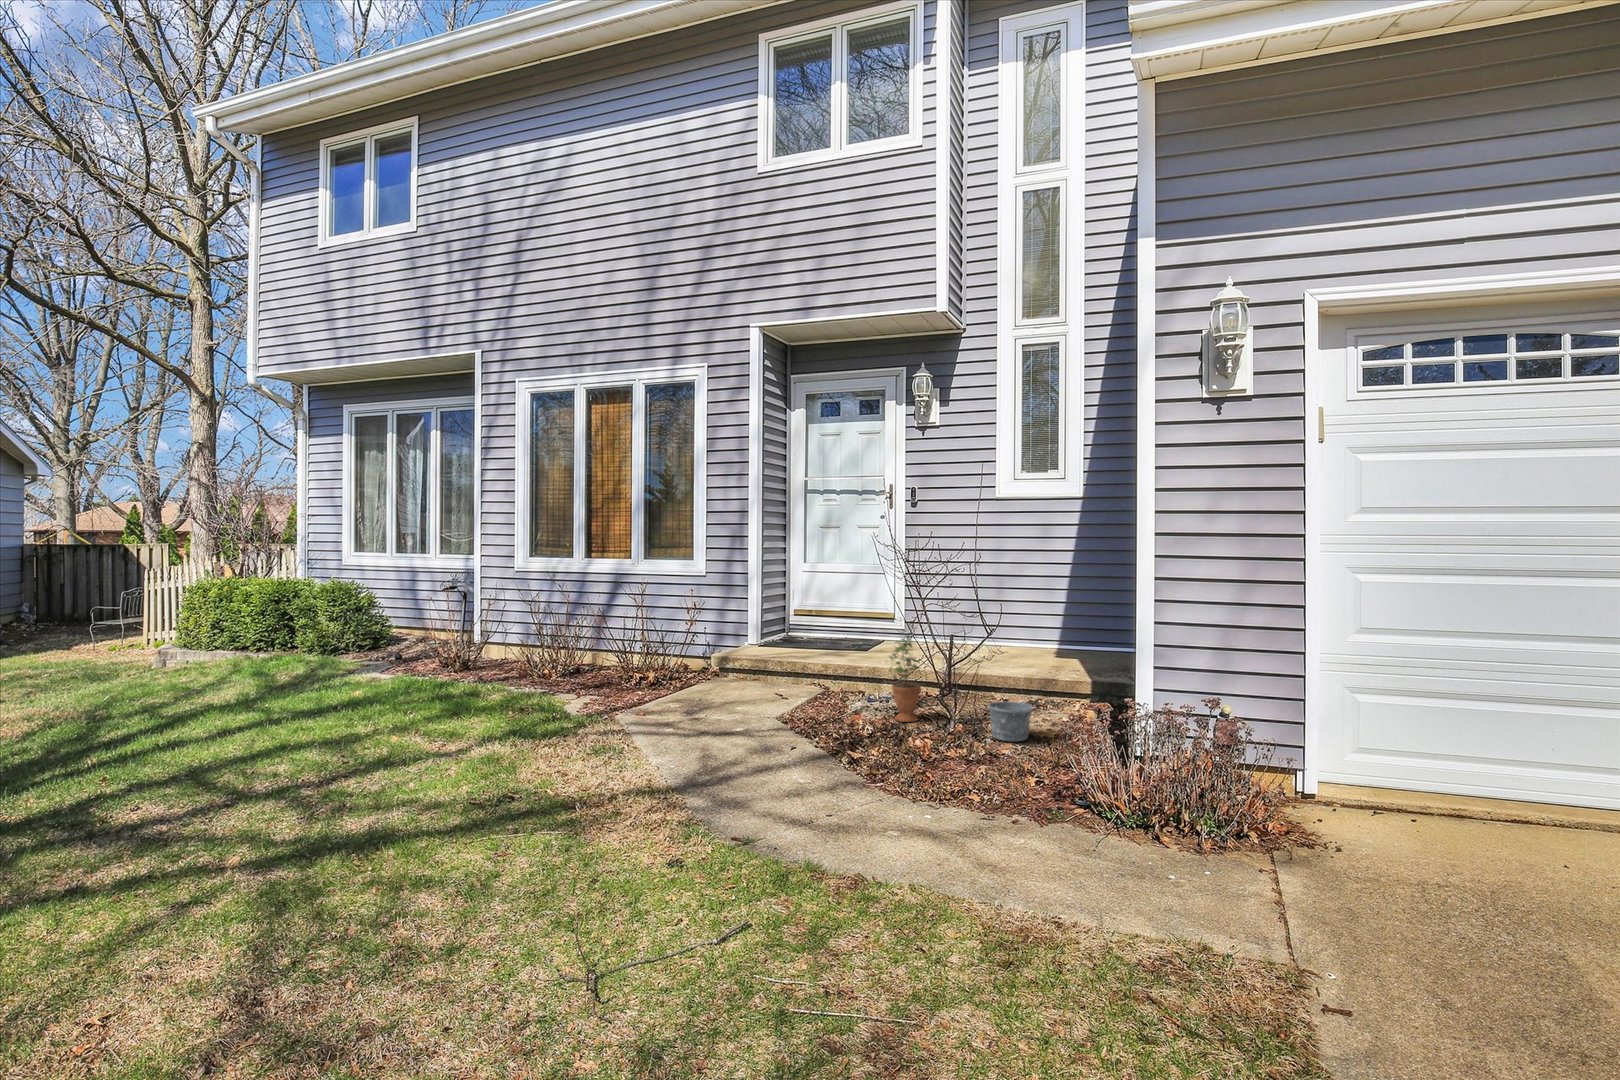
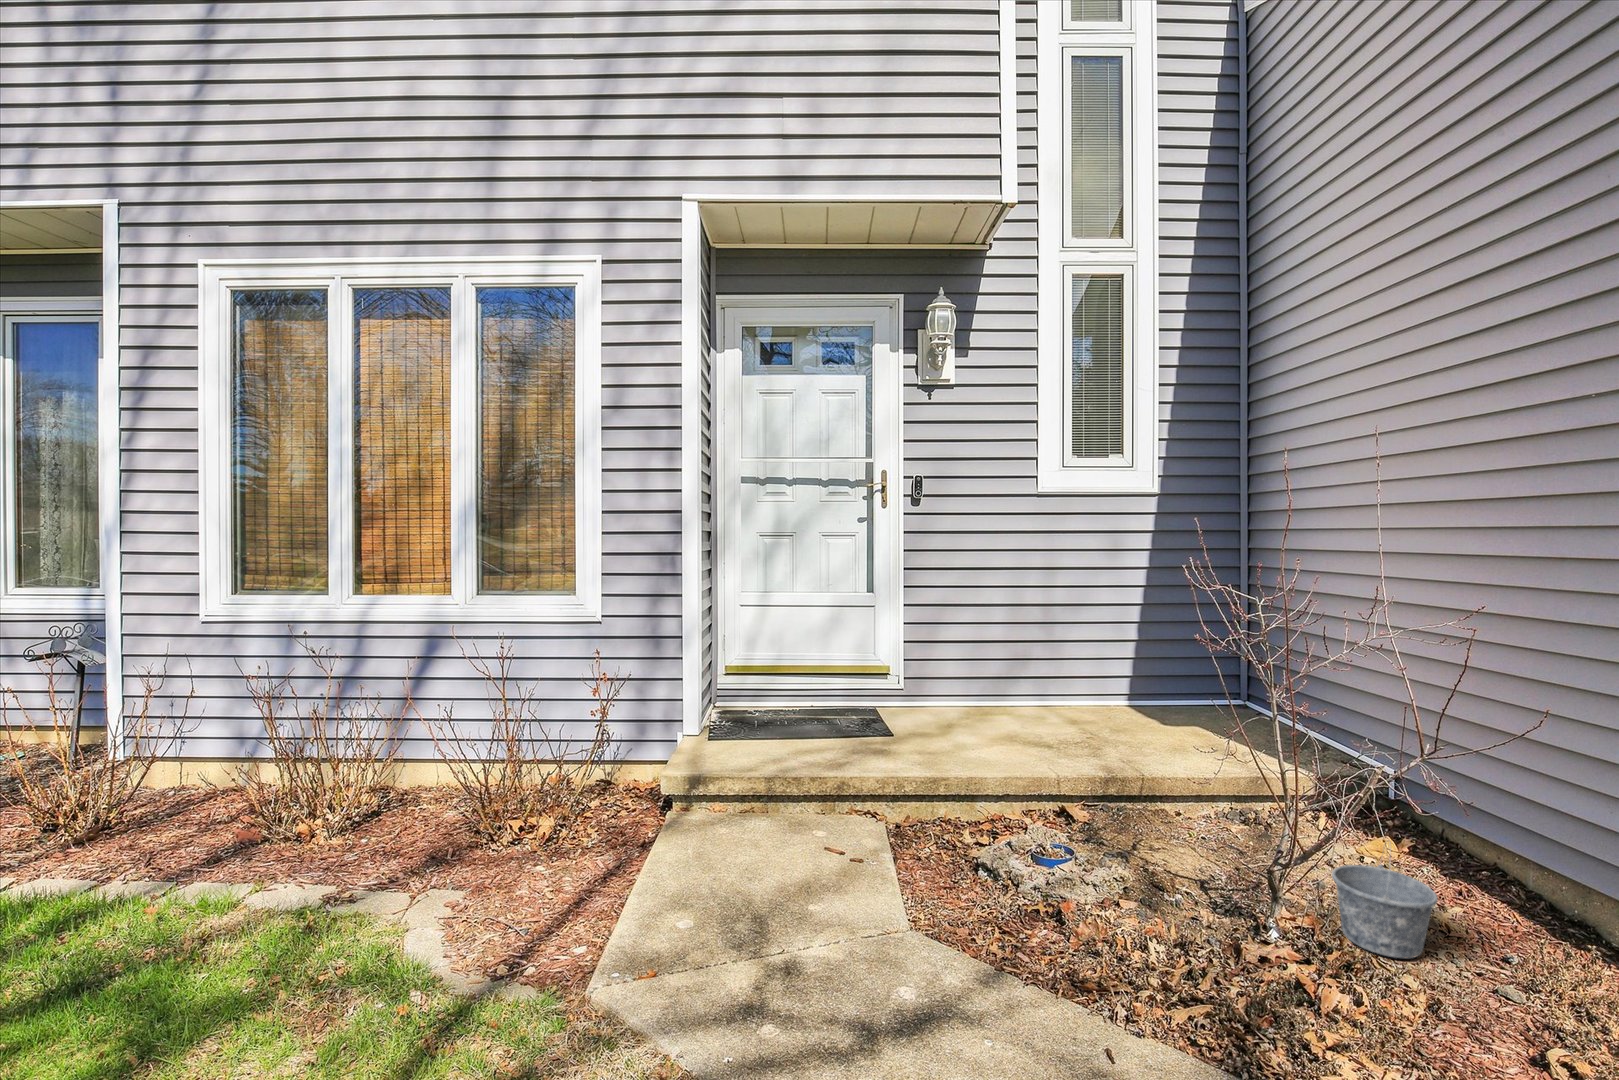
potted plant: present [889,636,921,722] -> none [1100,742,1164,915]

